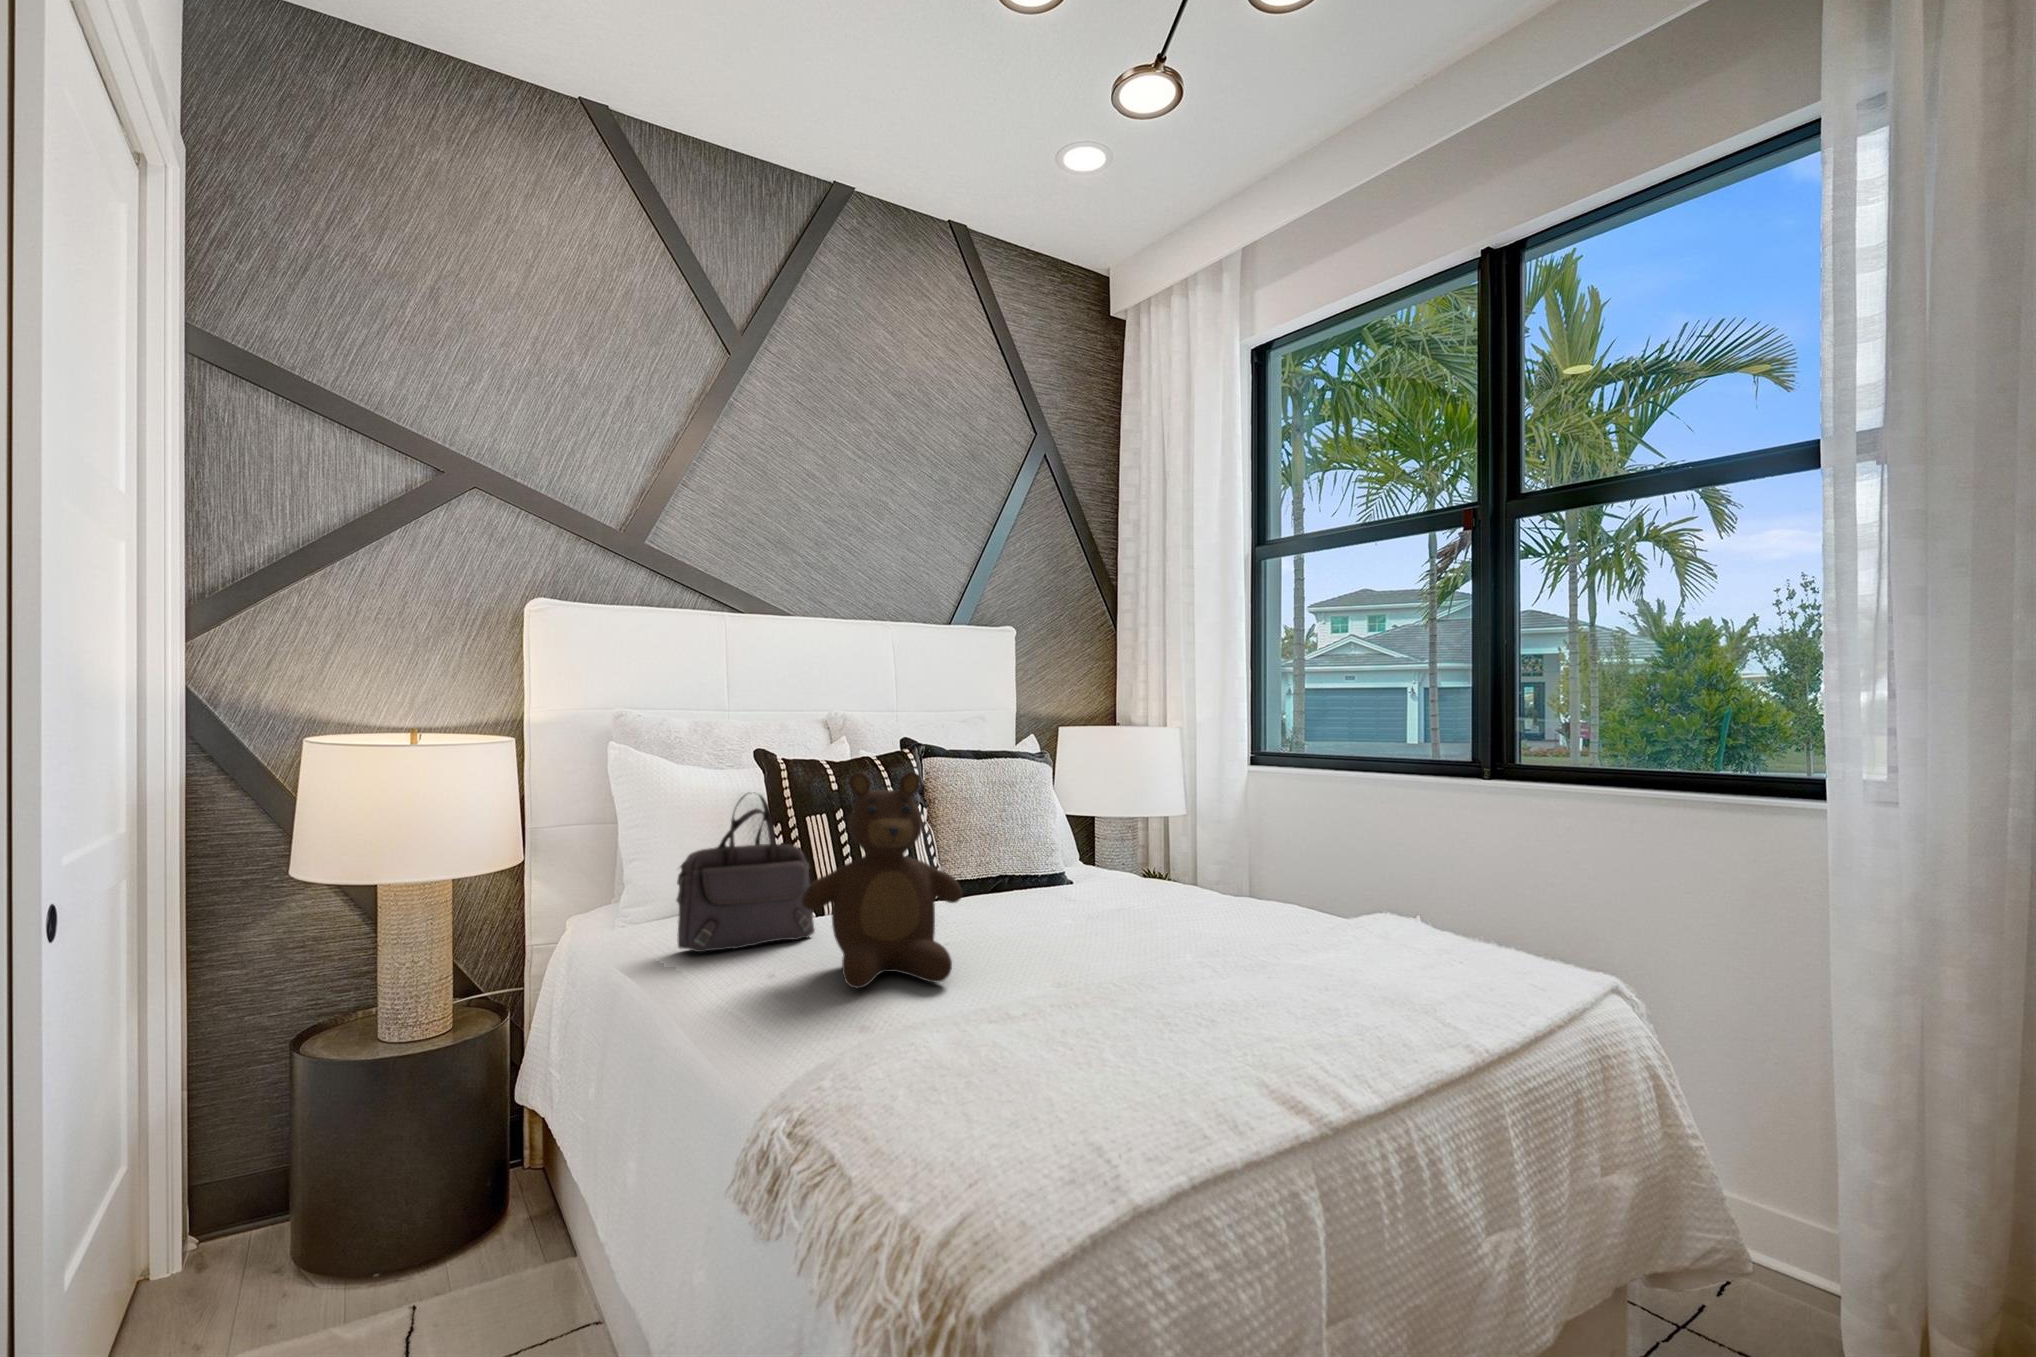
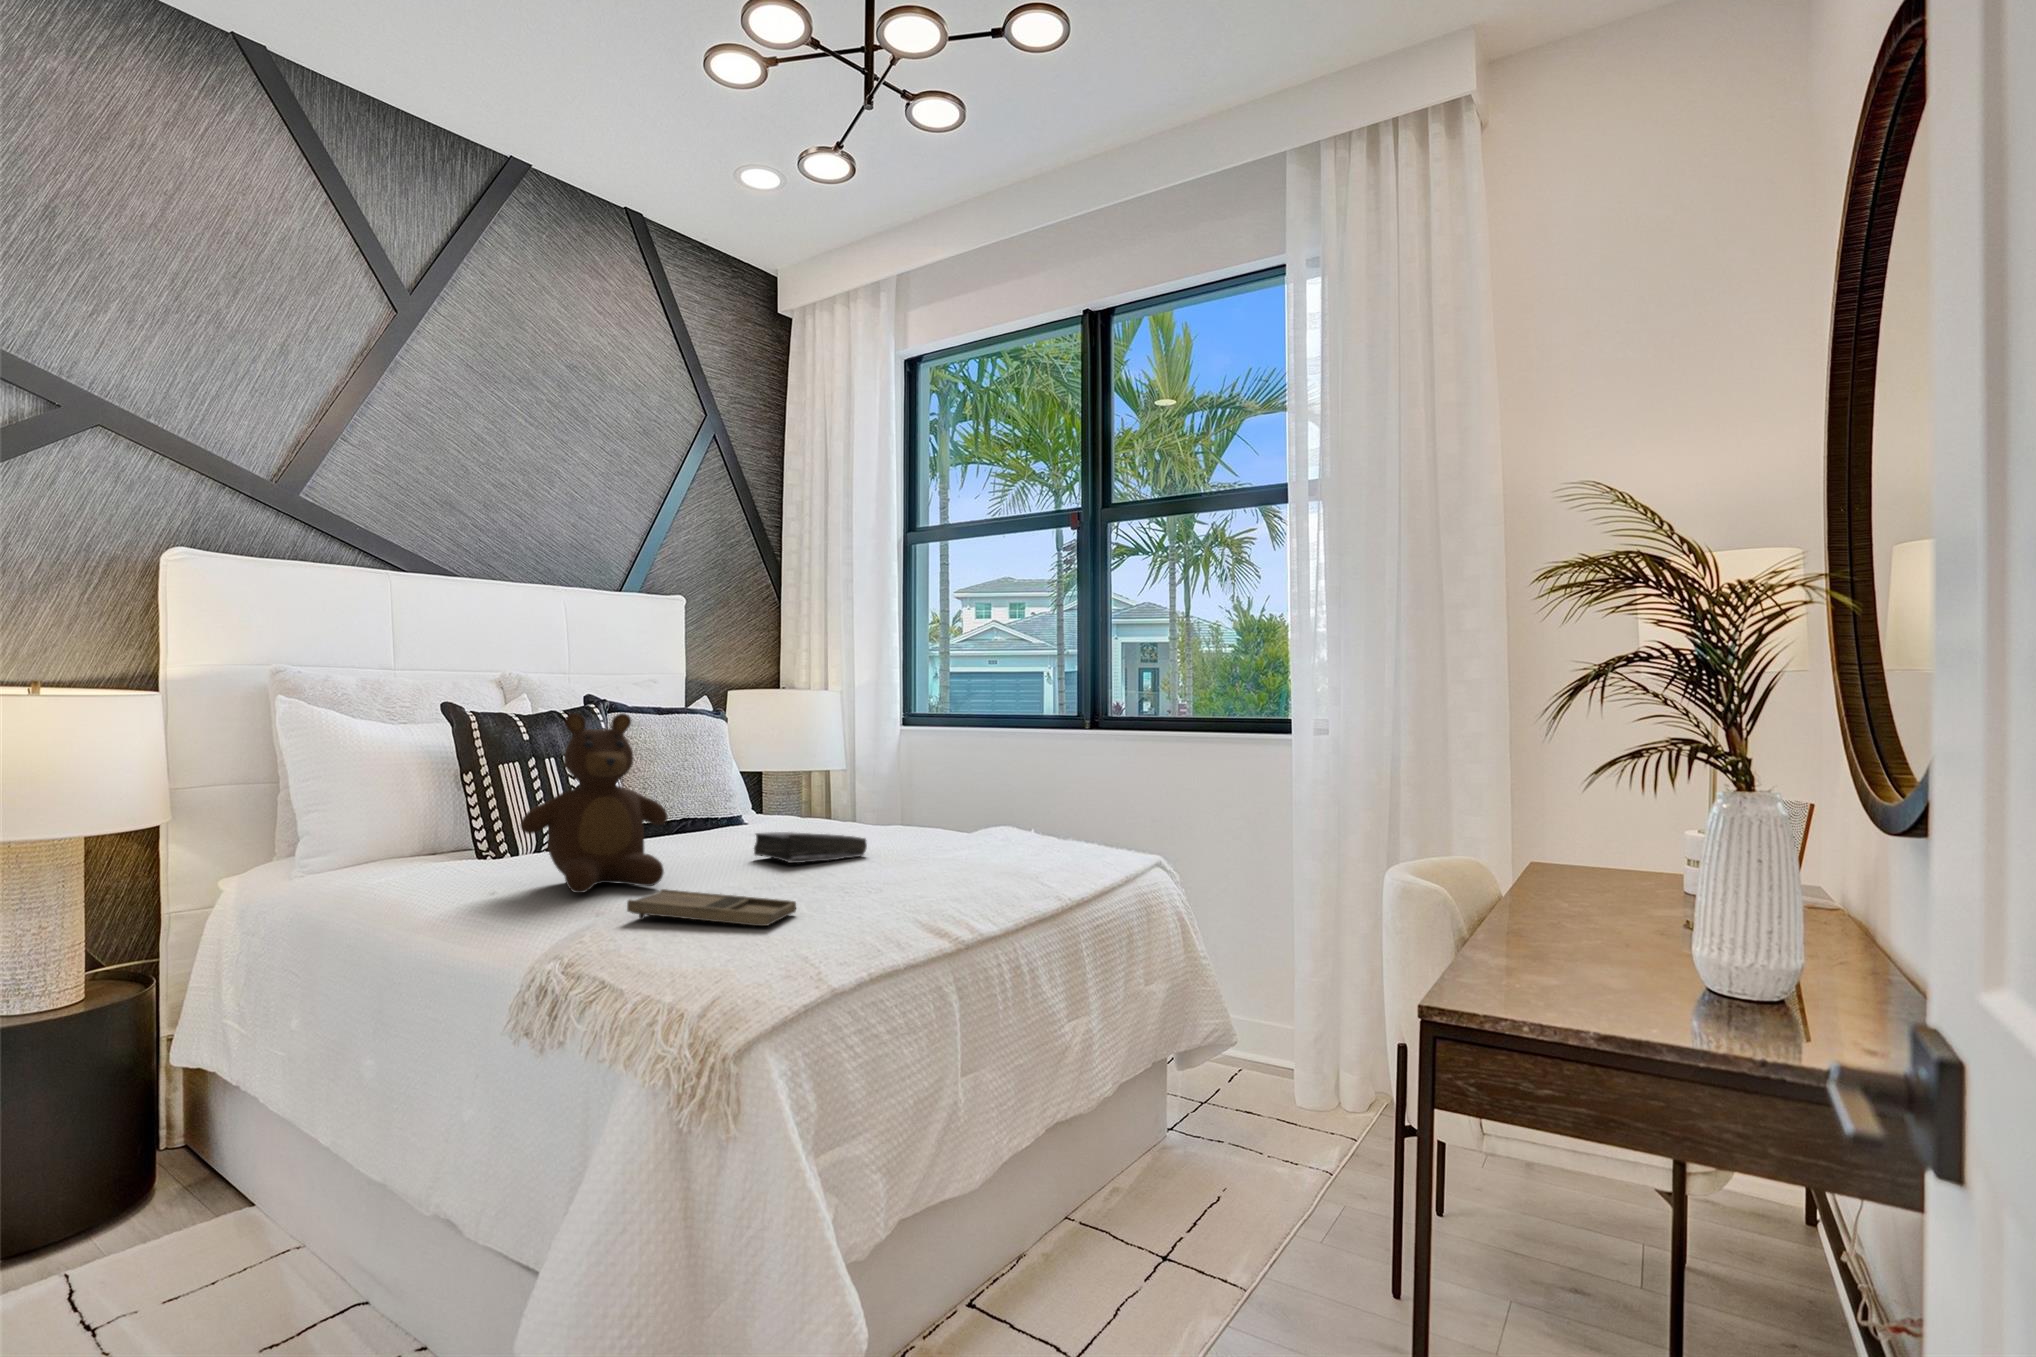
handbag: present [676,794,815,952] -> none [383,736,519,882]
book: none [1064,910,1200,956] -> present [754,832,867,863]
tray: none [893,1000,1099,1079] -> present [627,889,796,926]

